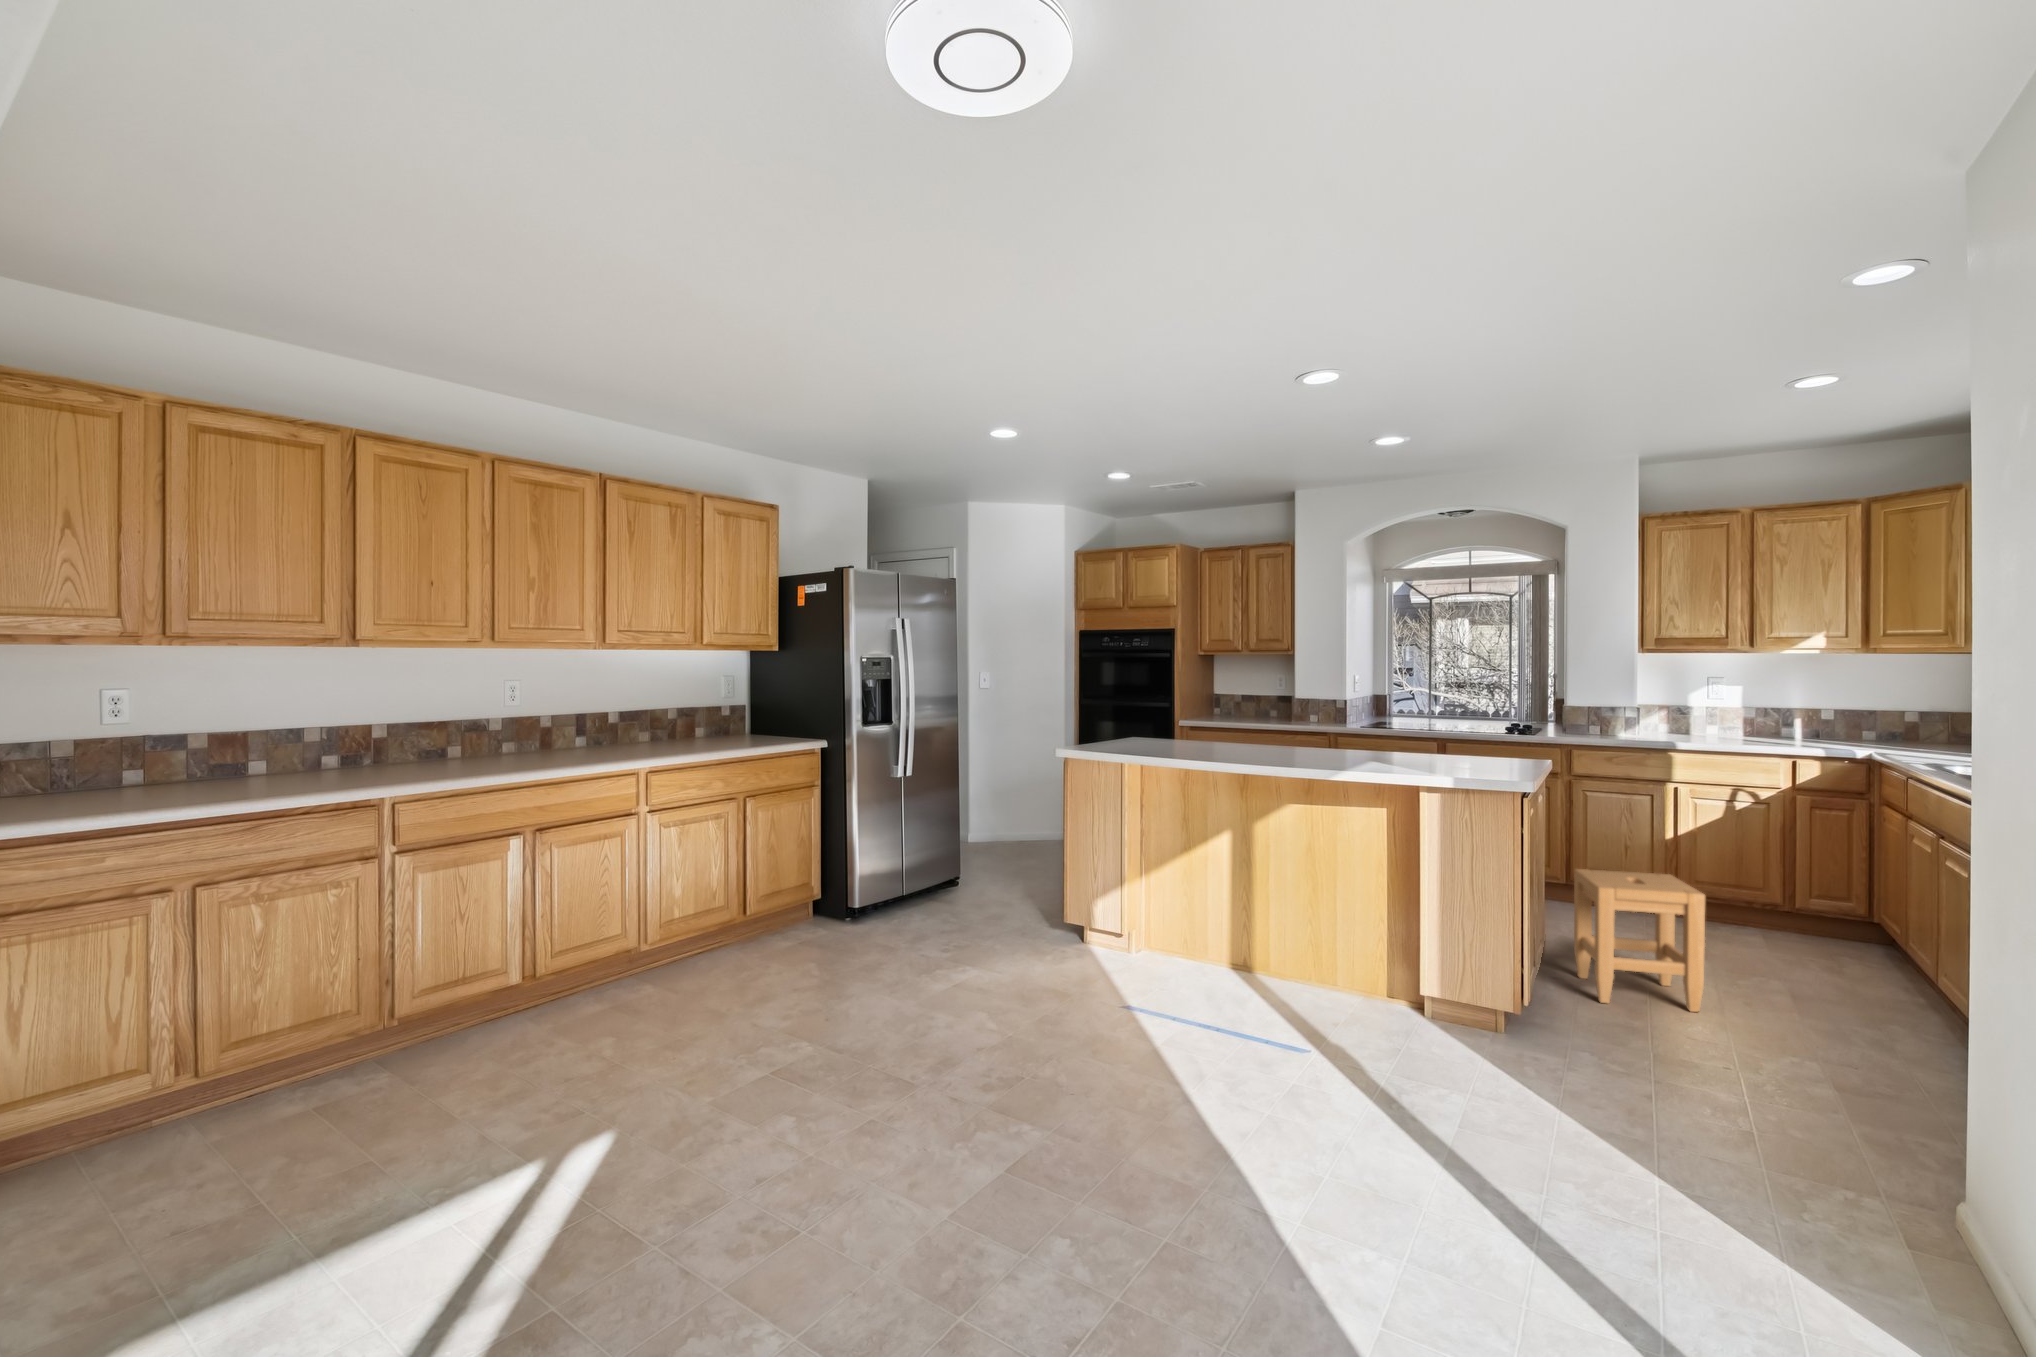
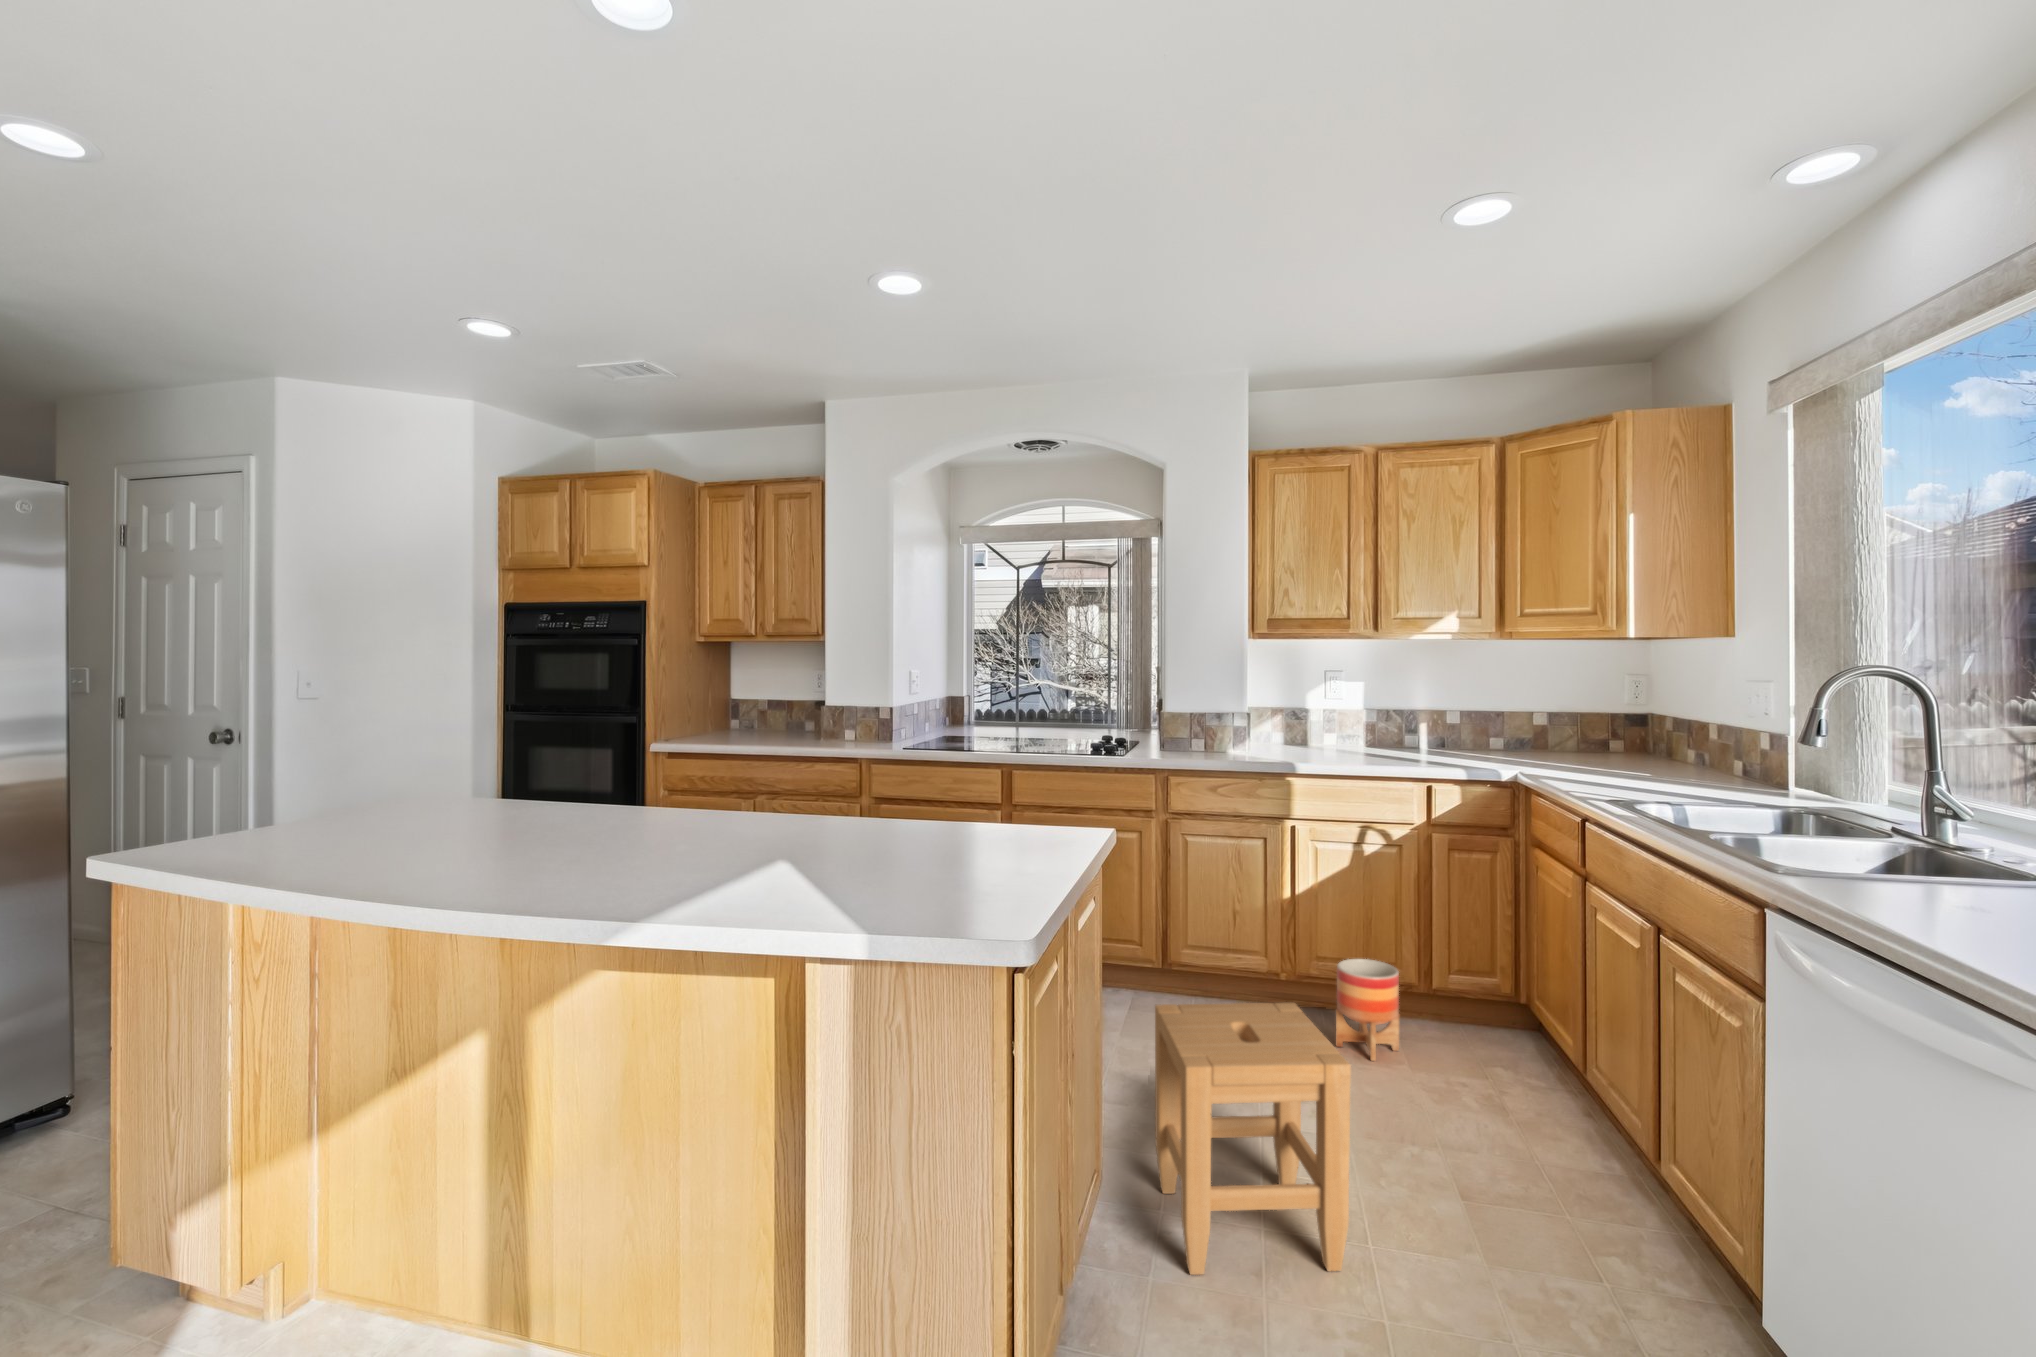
planter: none [1709,880,1762,947] -> present [1335,959,1399,1061]

